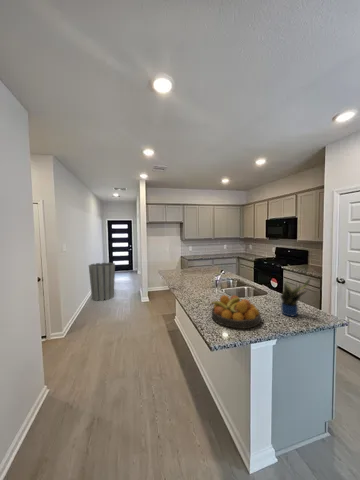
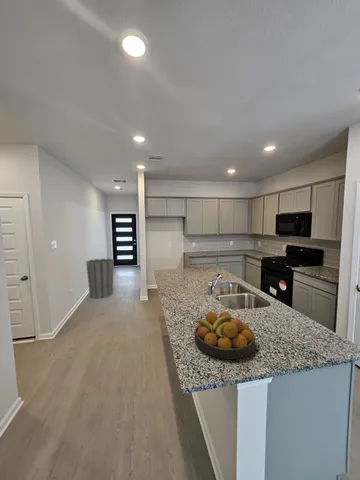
potted plant: present [280,280,310,316] -> none [282,295,322,341]

